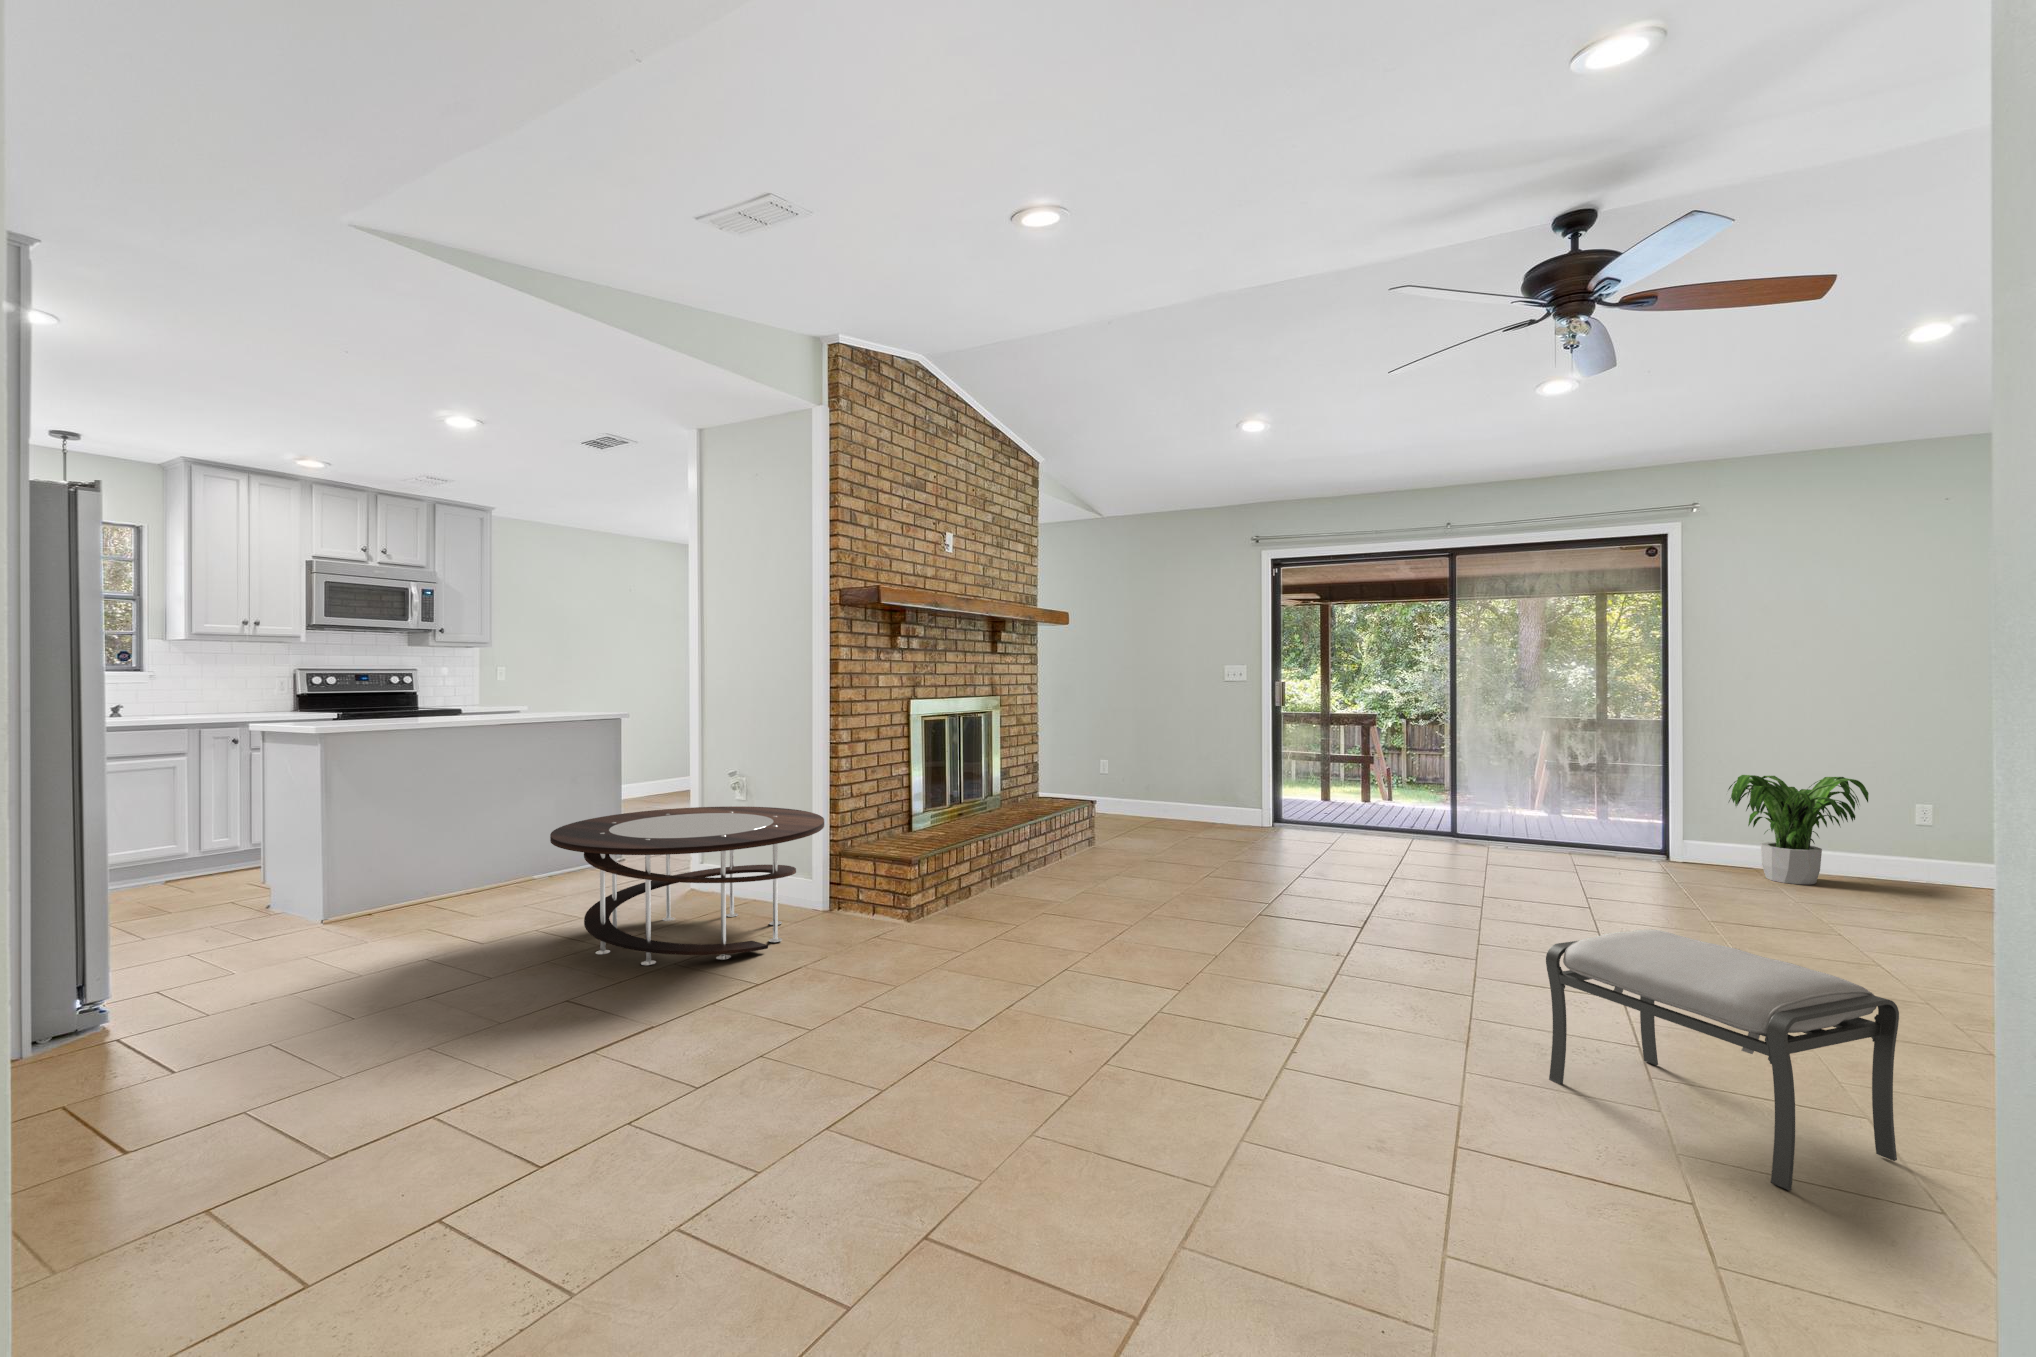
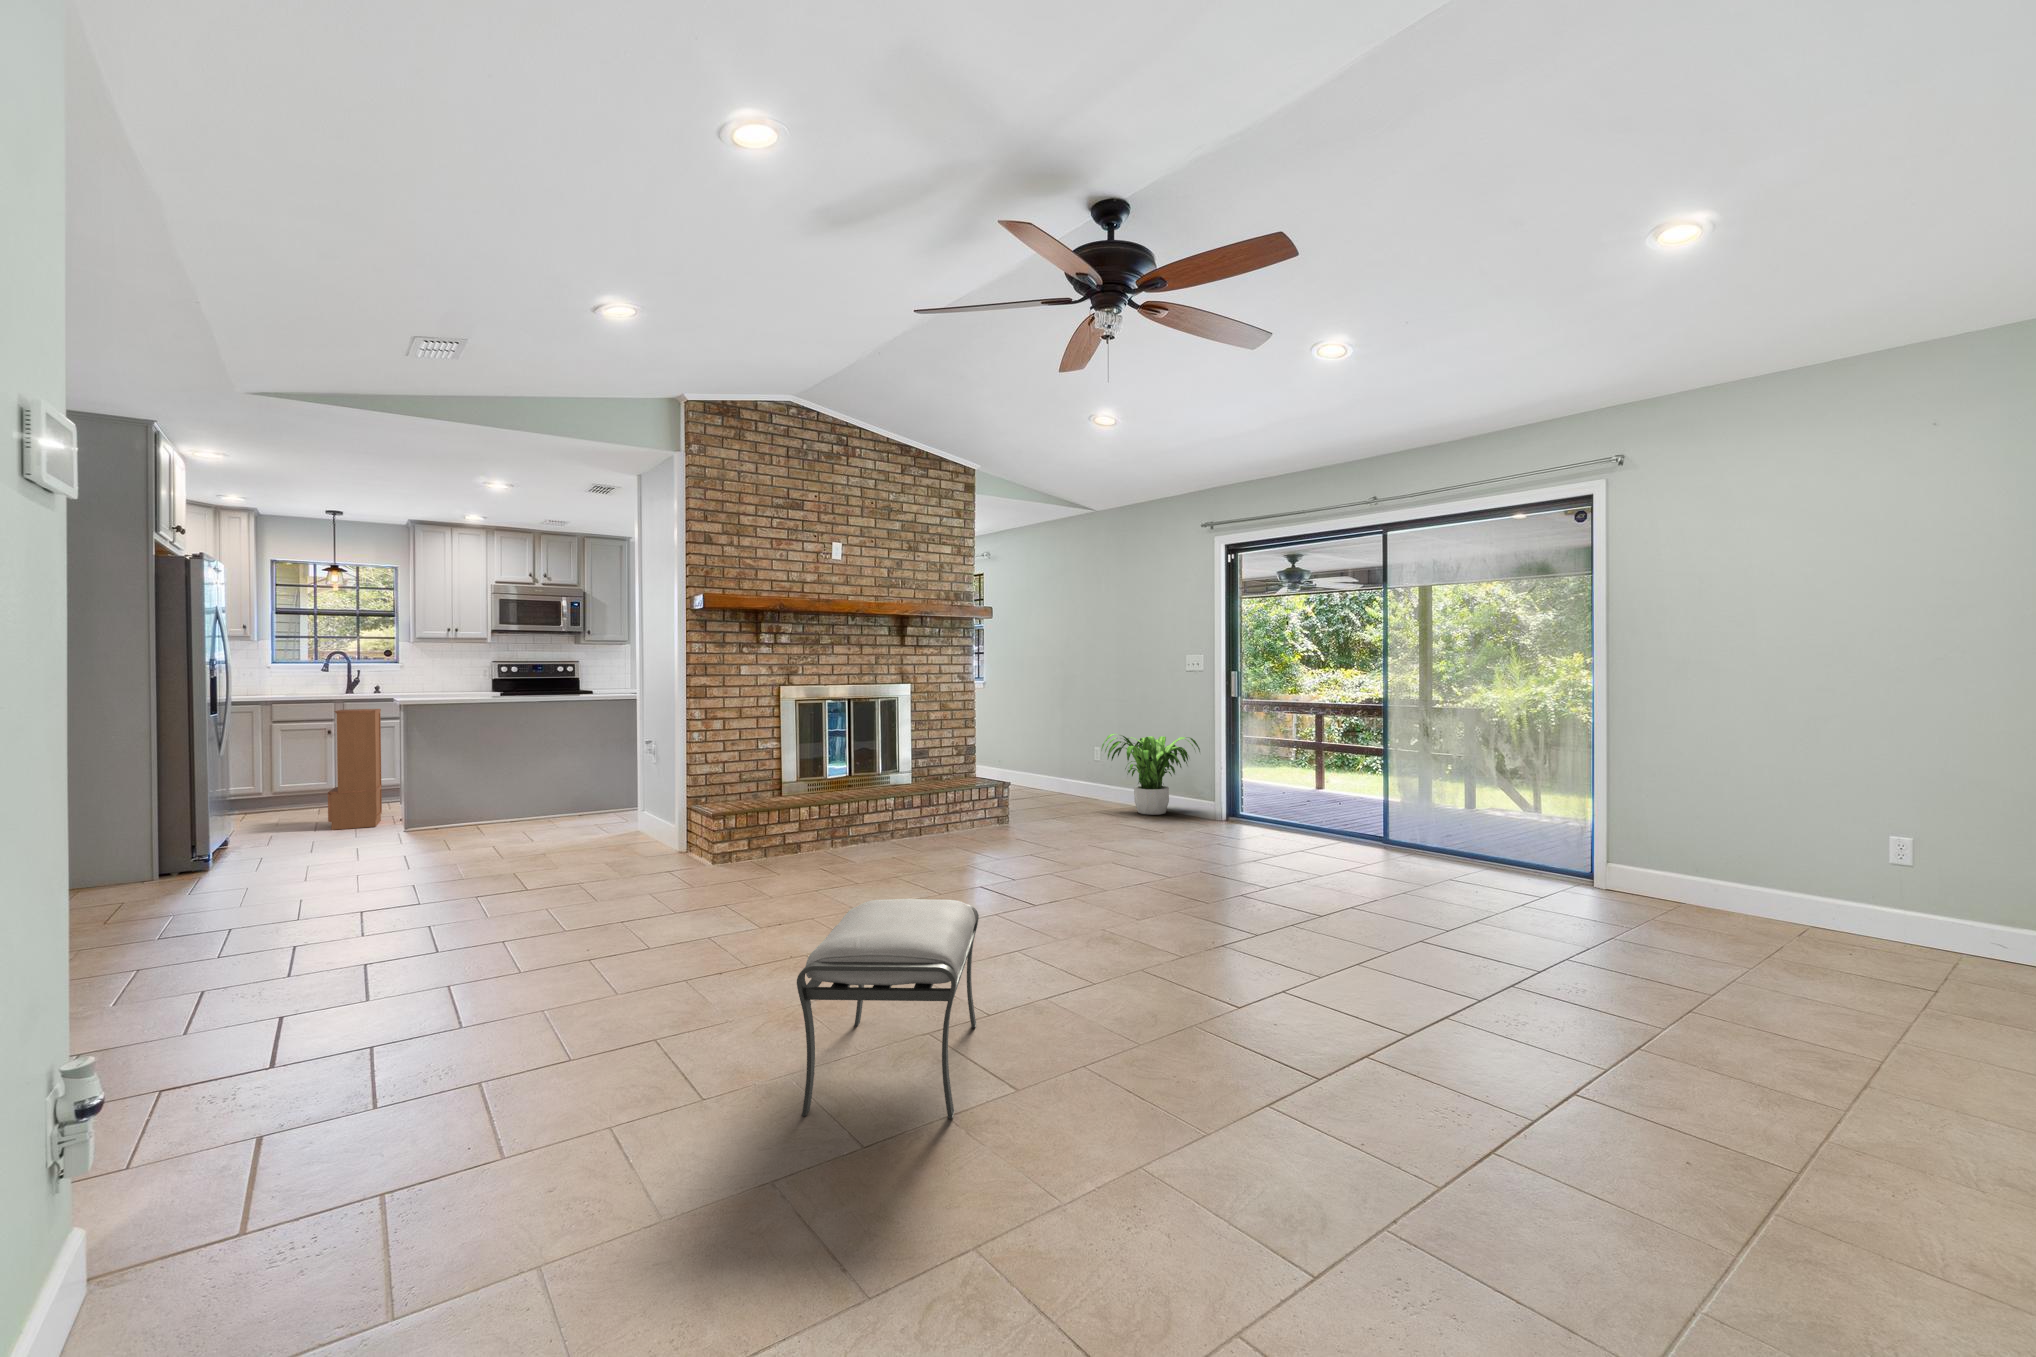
bookcase: none [184,740,277,929] -> present [328,709,382,830]
potted plant: present [1728,775,1869,884] -> present [1102,734,1200,815]
coffee table: present [550,806,824,966] -> none [443,766,658,874]

